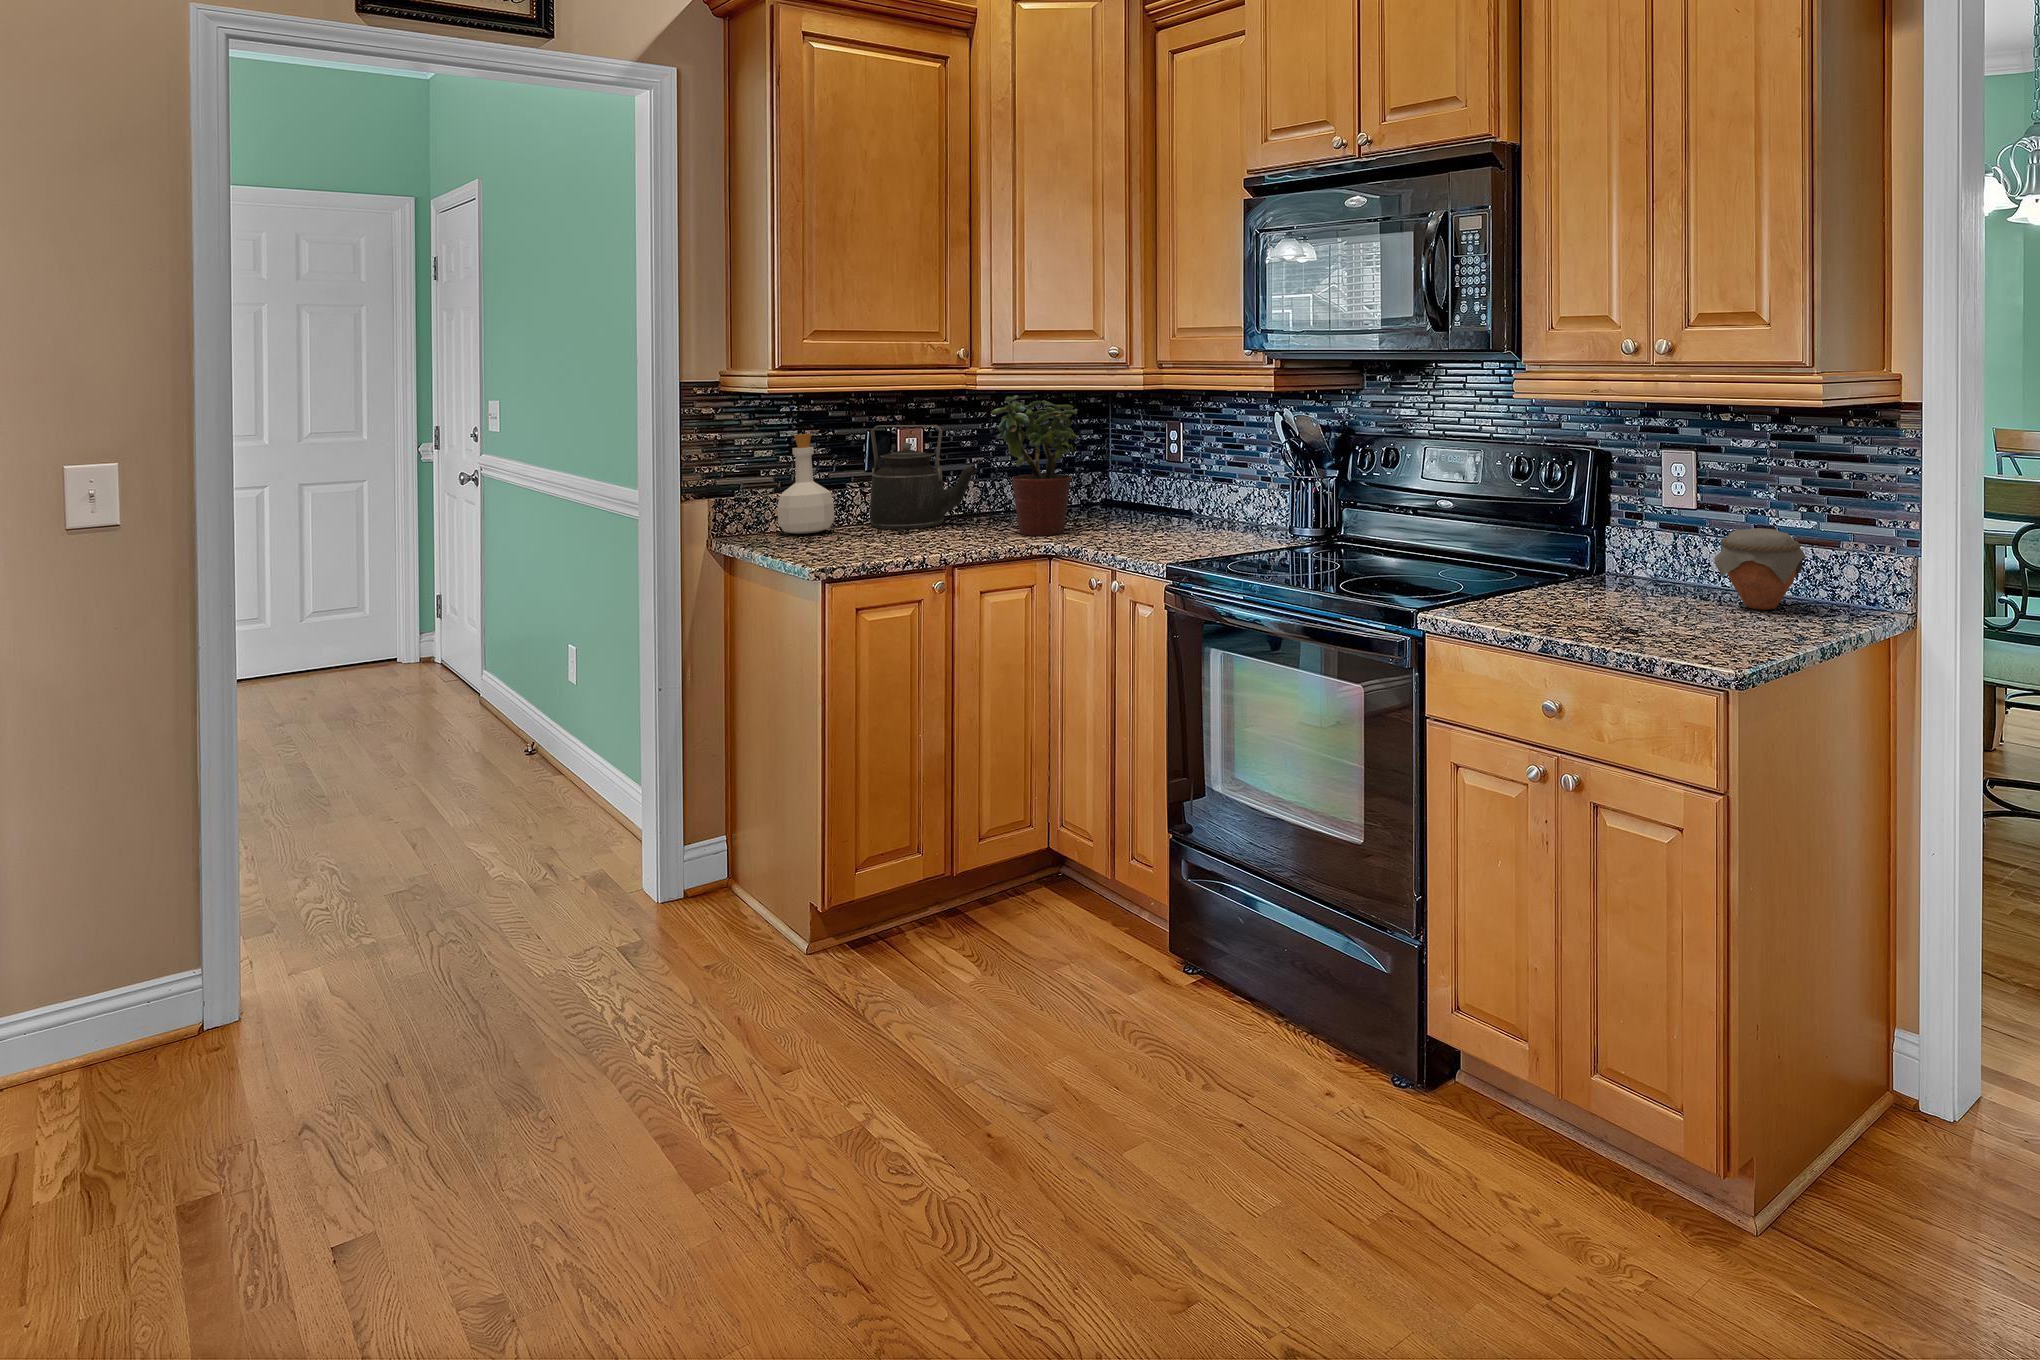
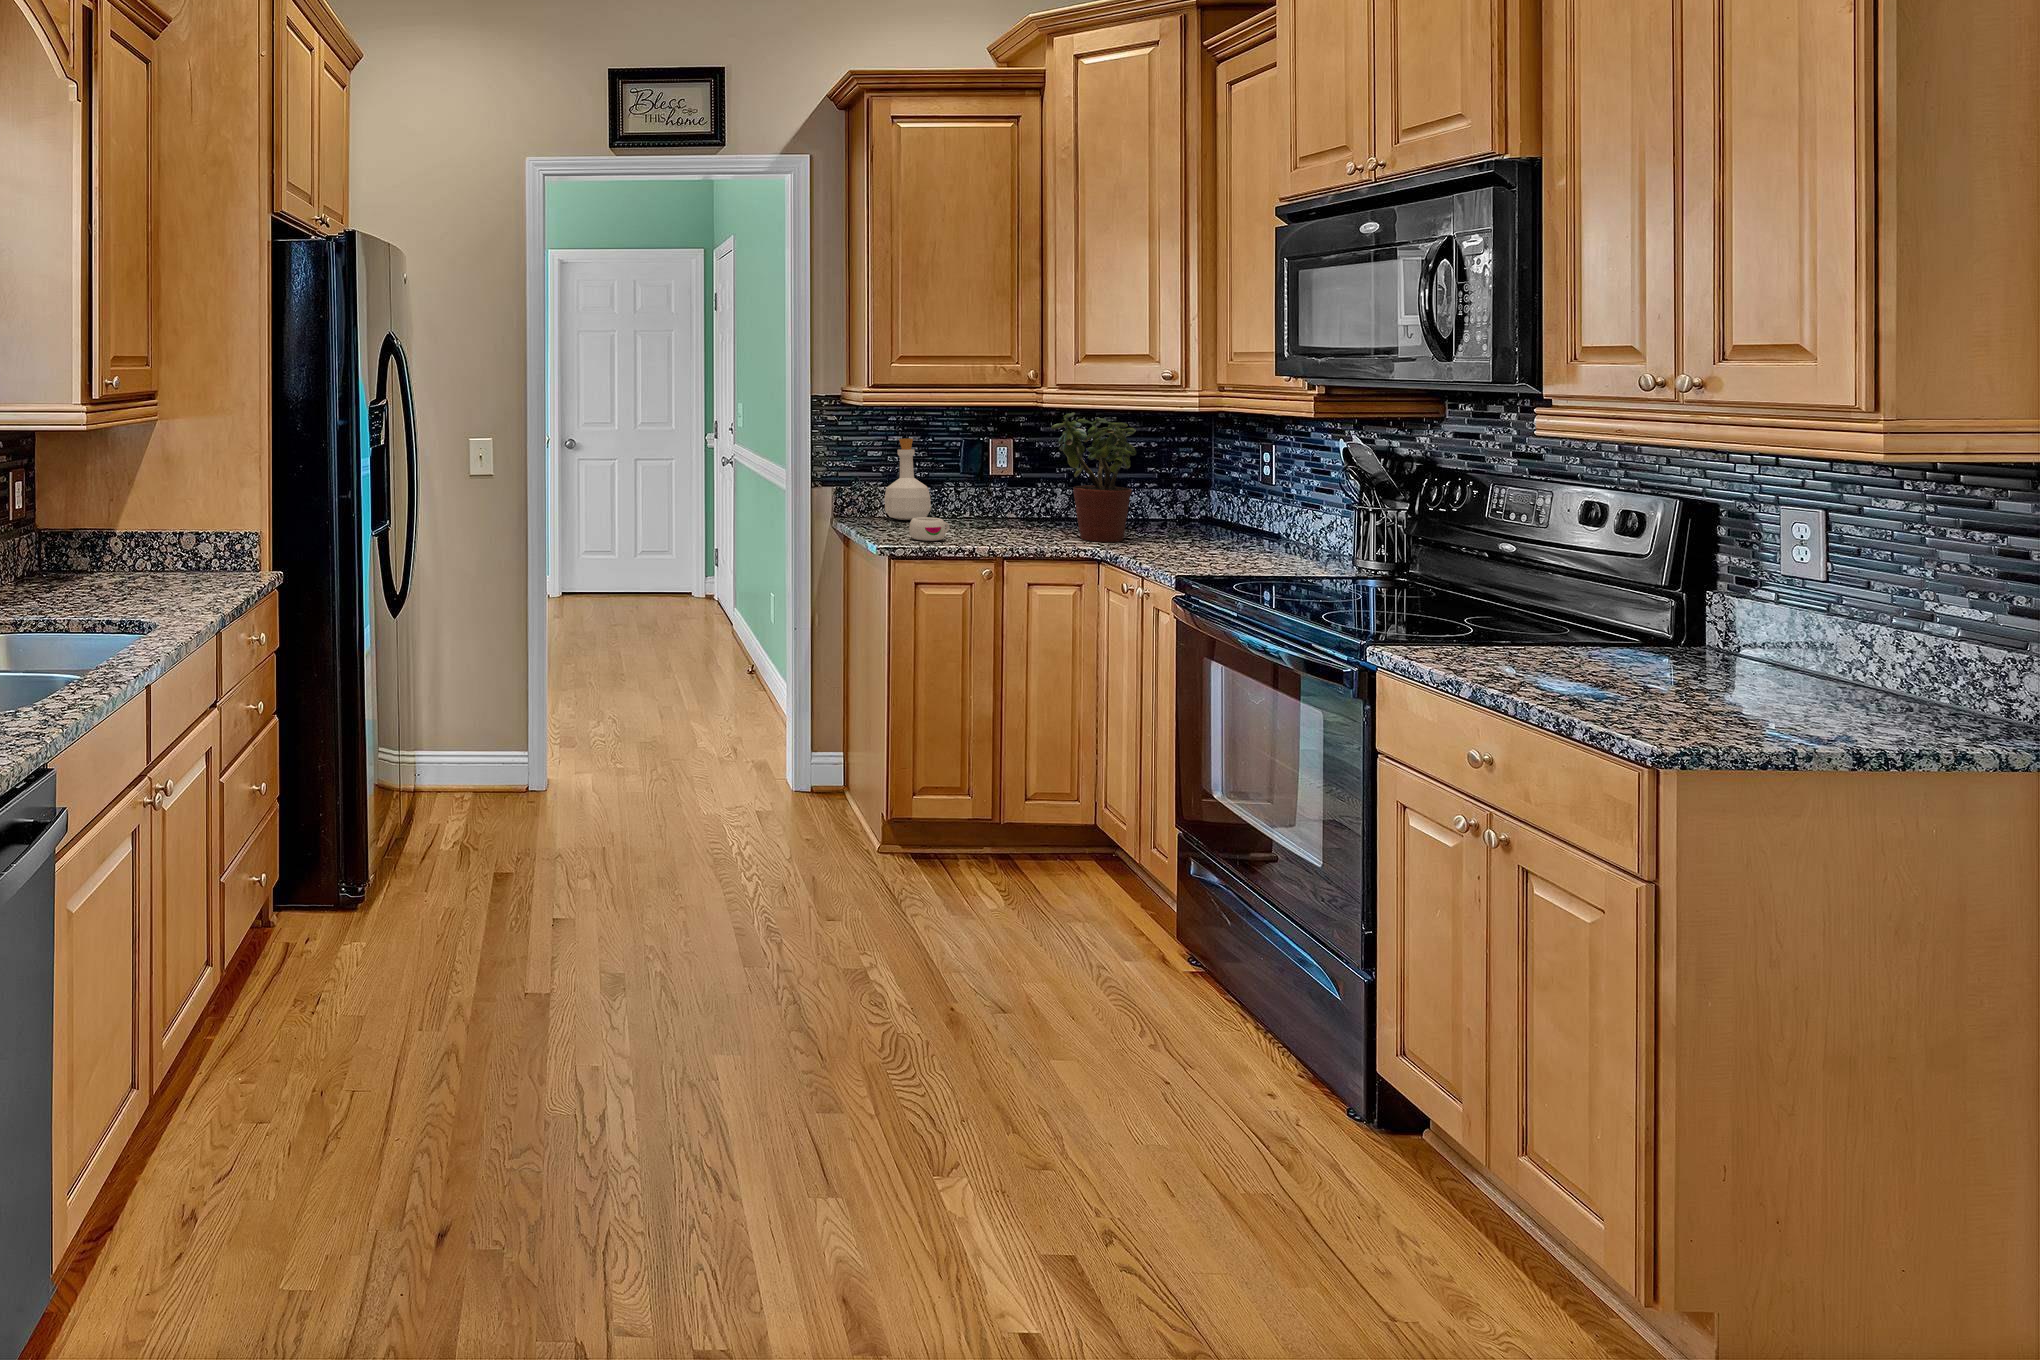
kettle: present [870,425,978,529] -> none [963,435,1056,525]
mug: none [840,528,886,557] -> present [909,517,950,541]
jar: present [1714,528,1807,610] -> none [1783,607,1940,711]

